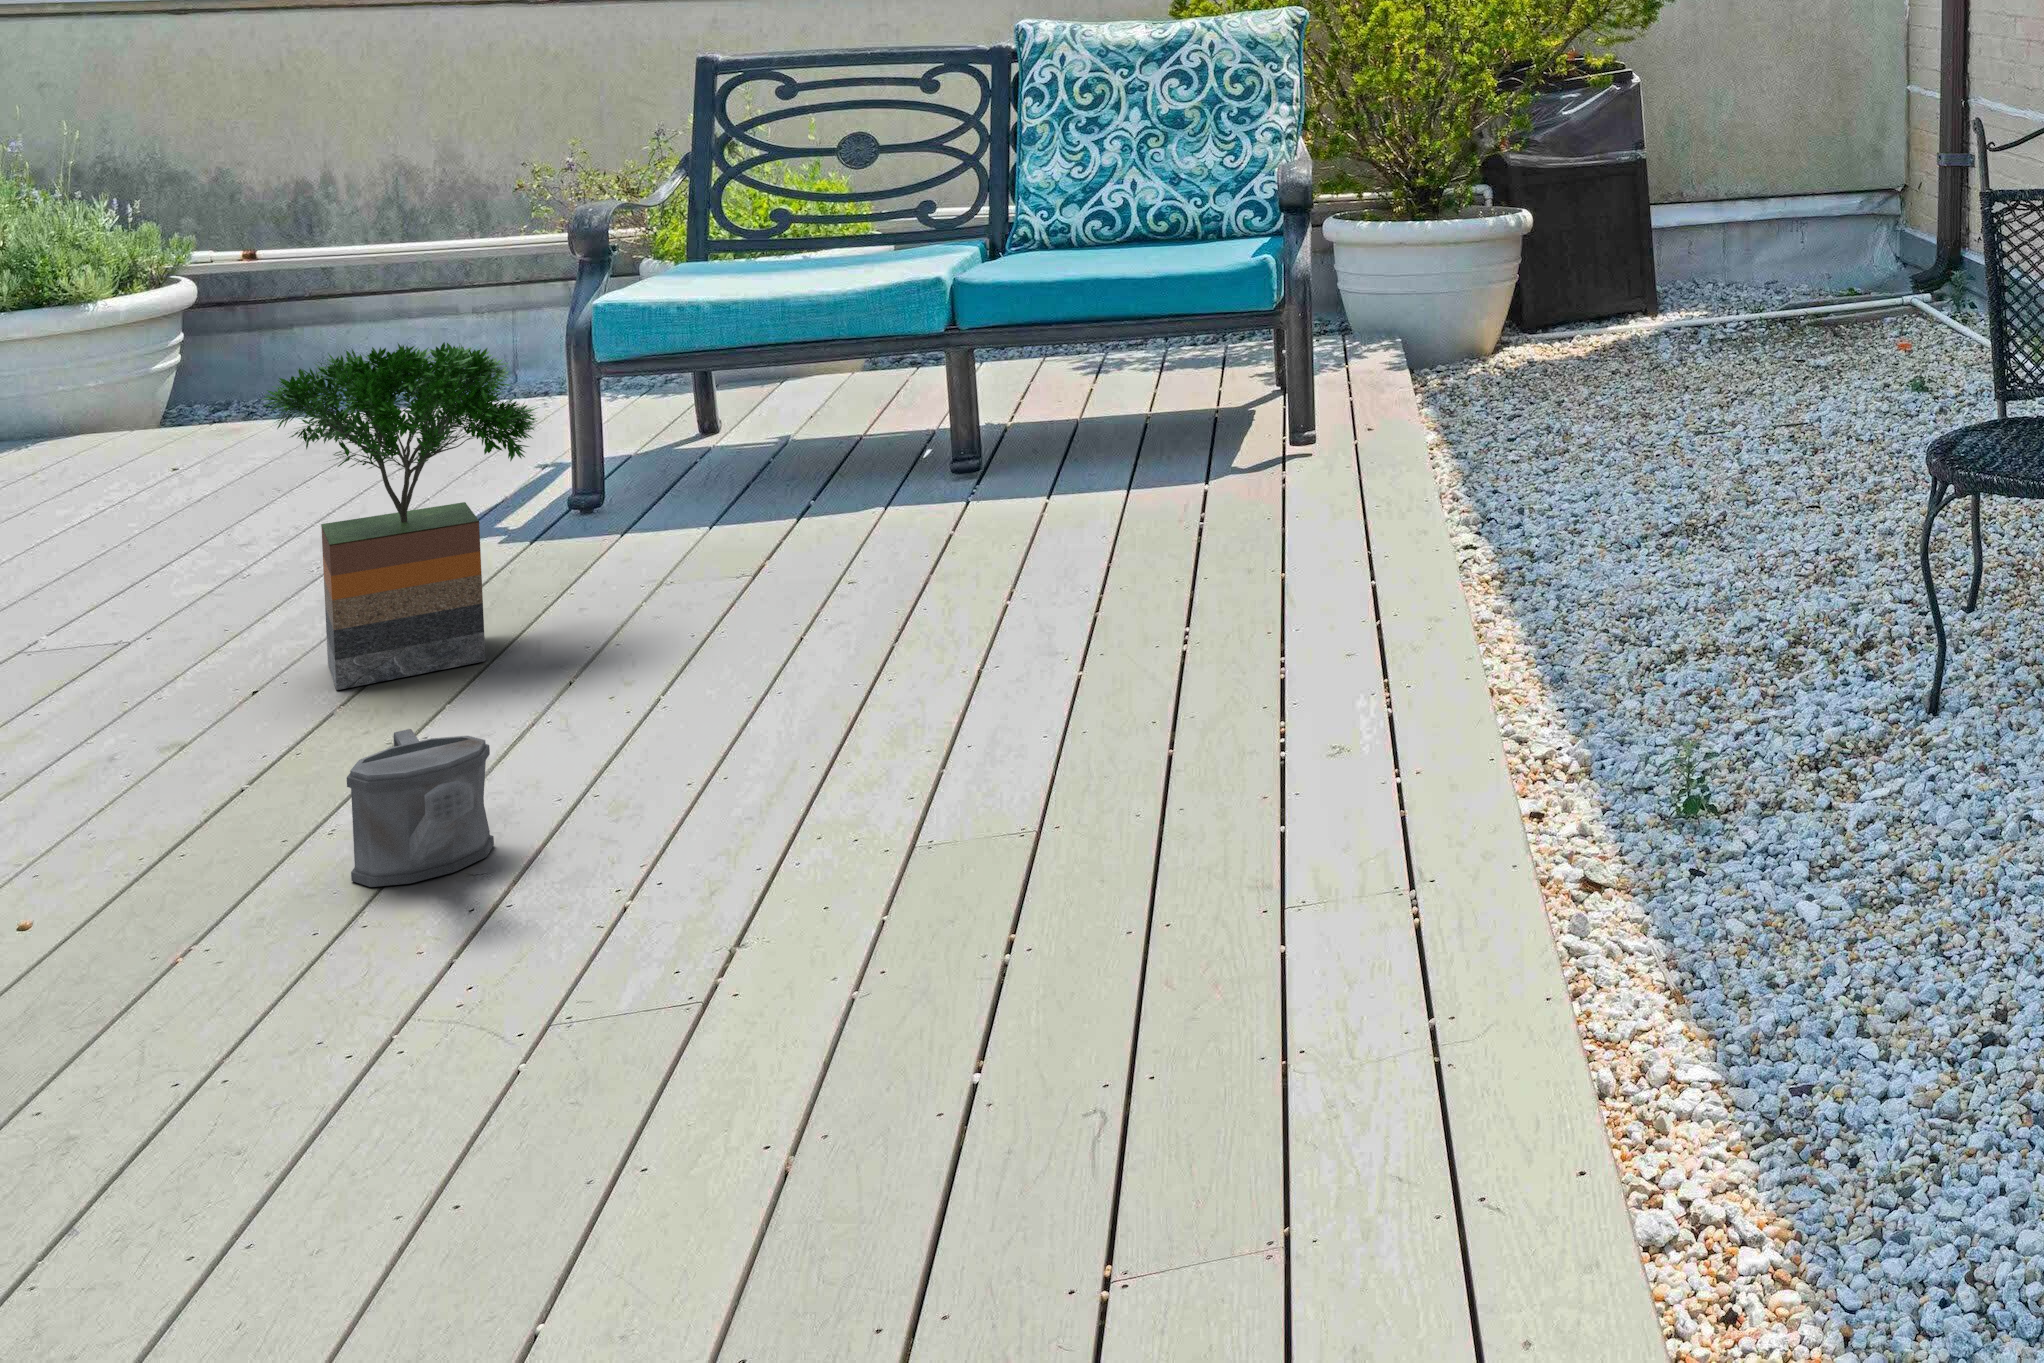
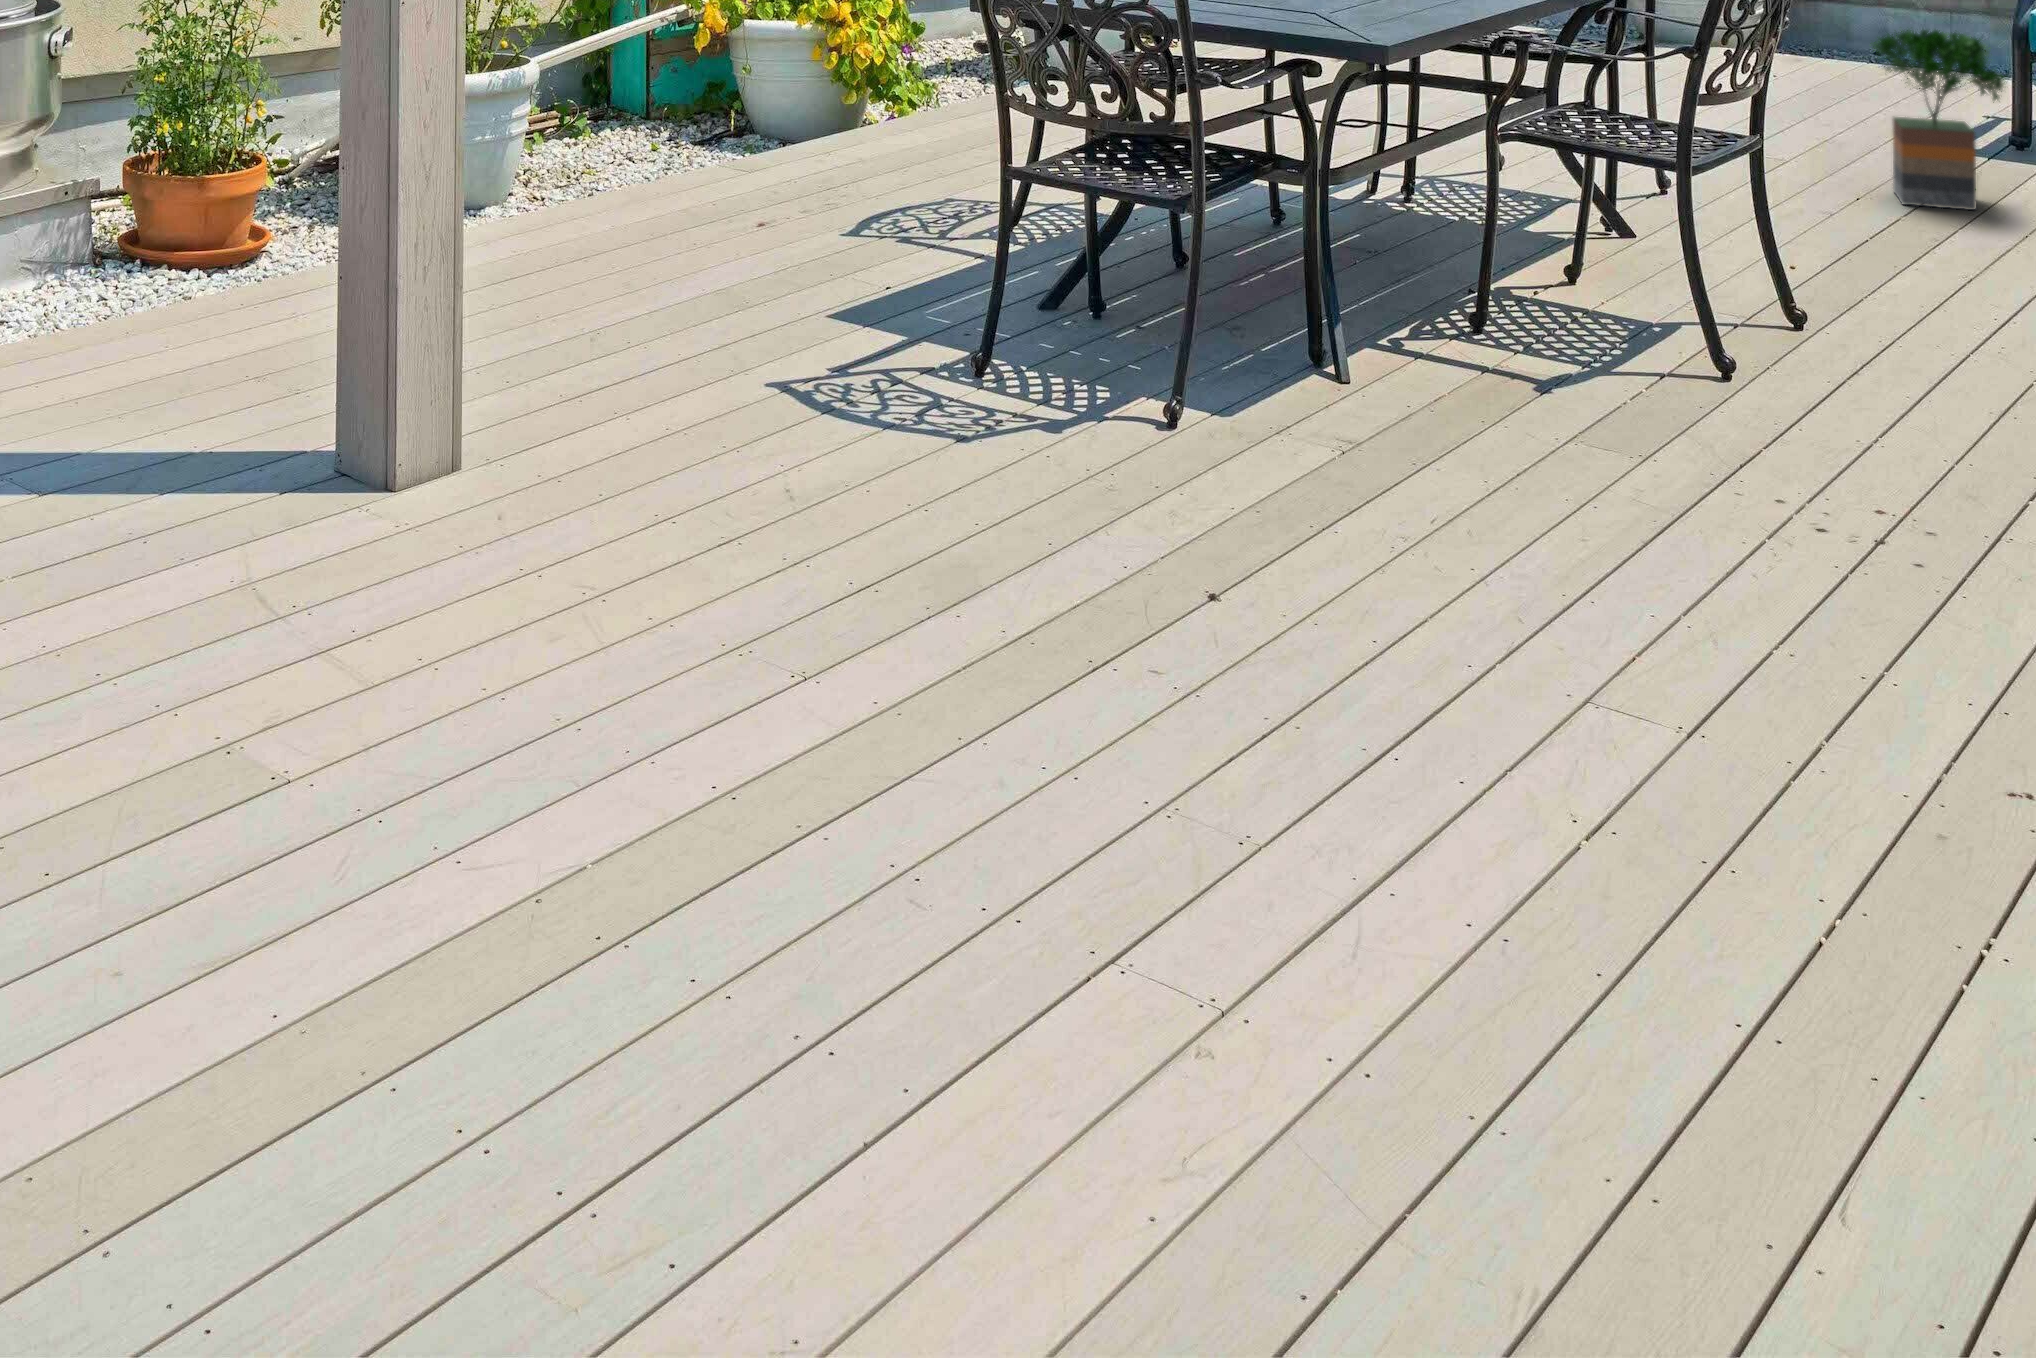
watering can: present [347,729,494,887] -> none [1937,221,2002,293]

